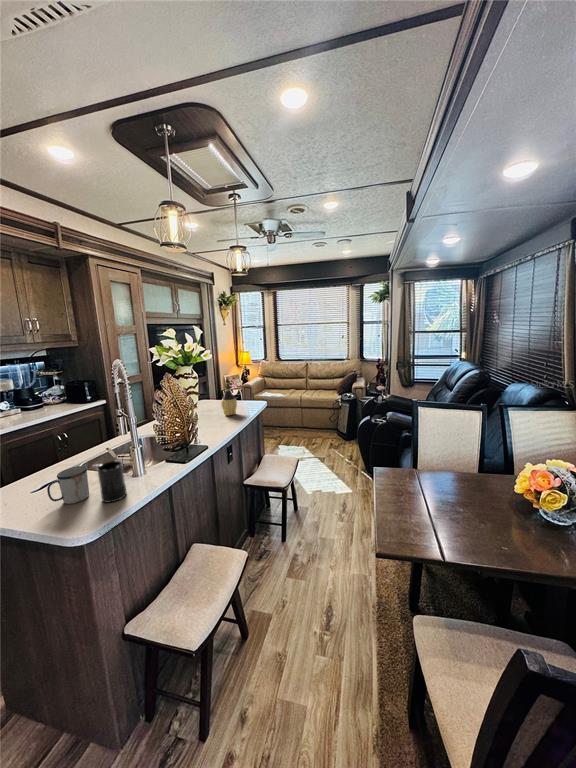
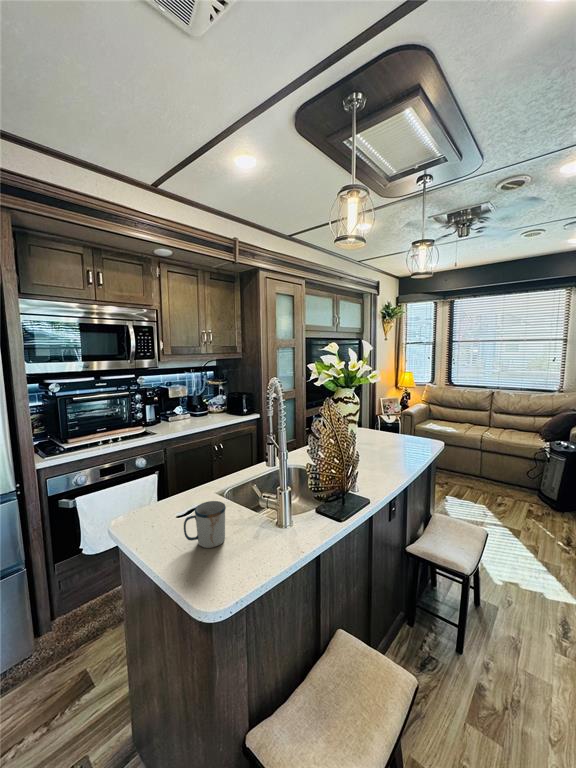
wine bottle: present [221,377,237,415] -> none [384,405,405,455]
candle: present [97,461,127,503] -> none [231,505,265,562]

